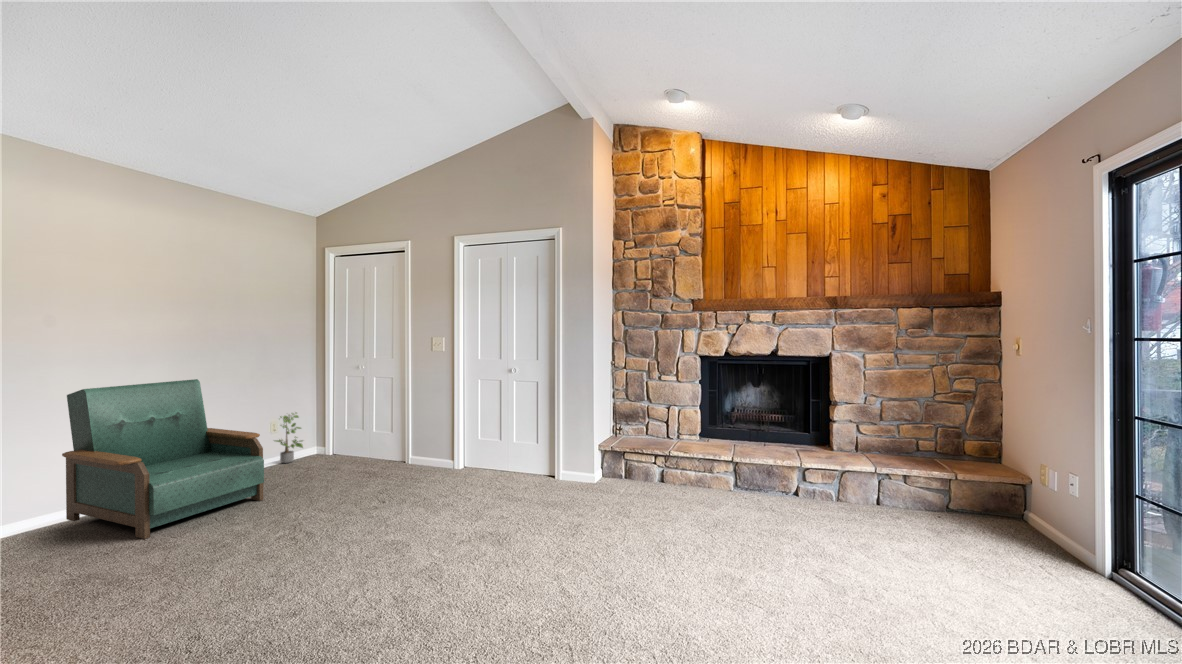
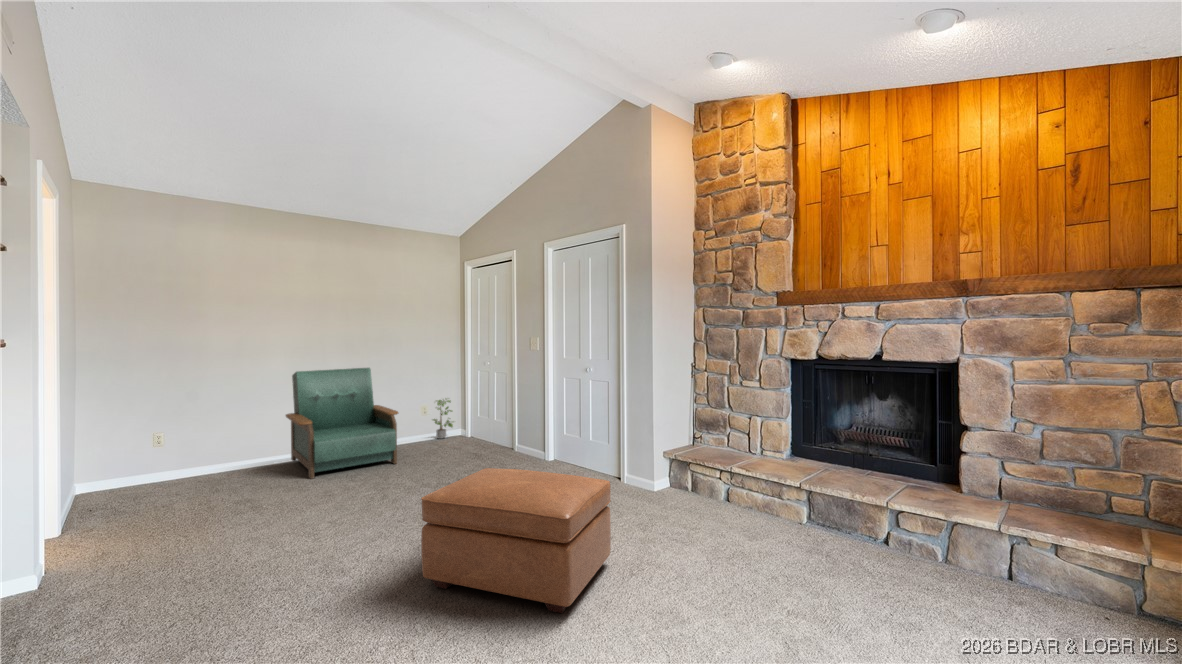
ottoman: none [487,475,667,620] -> present [421,468,611,613]

